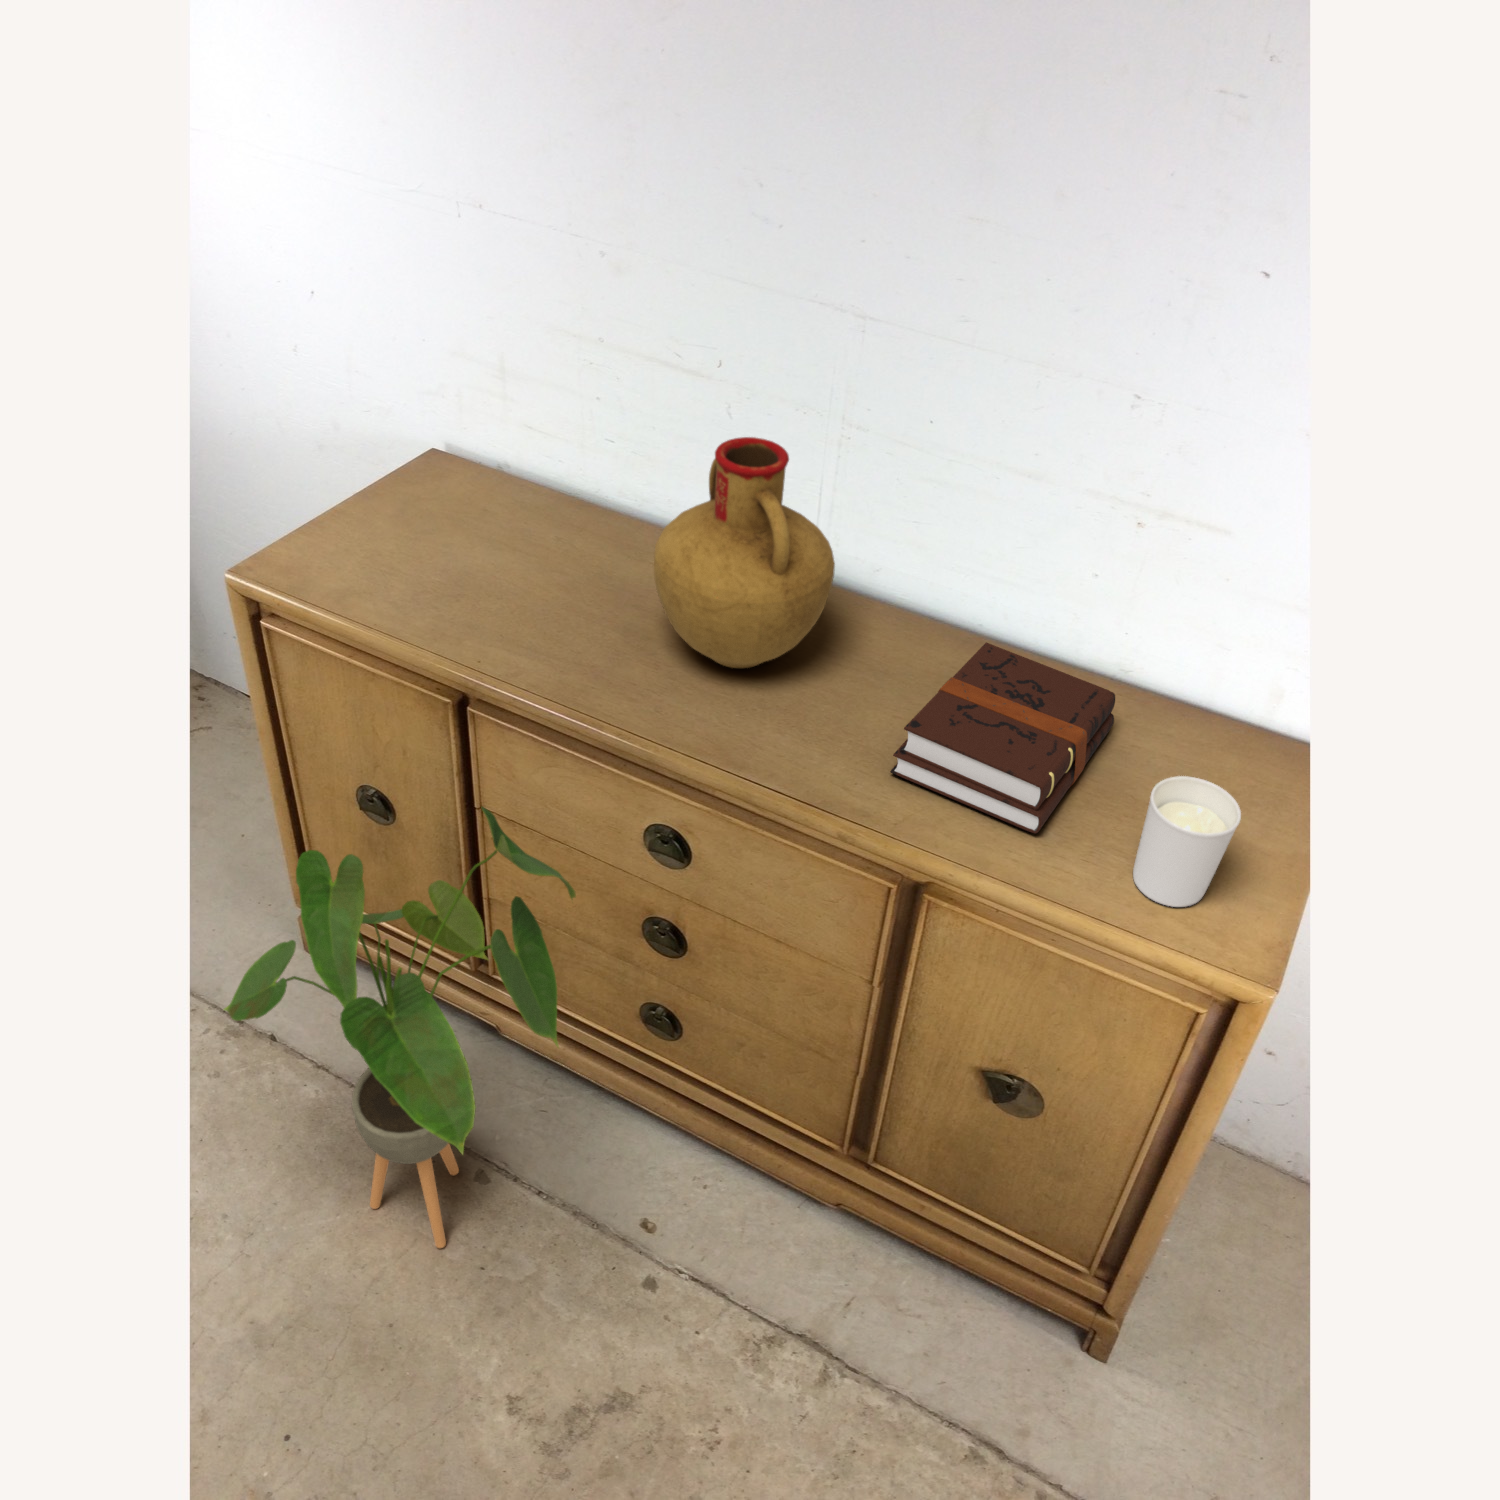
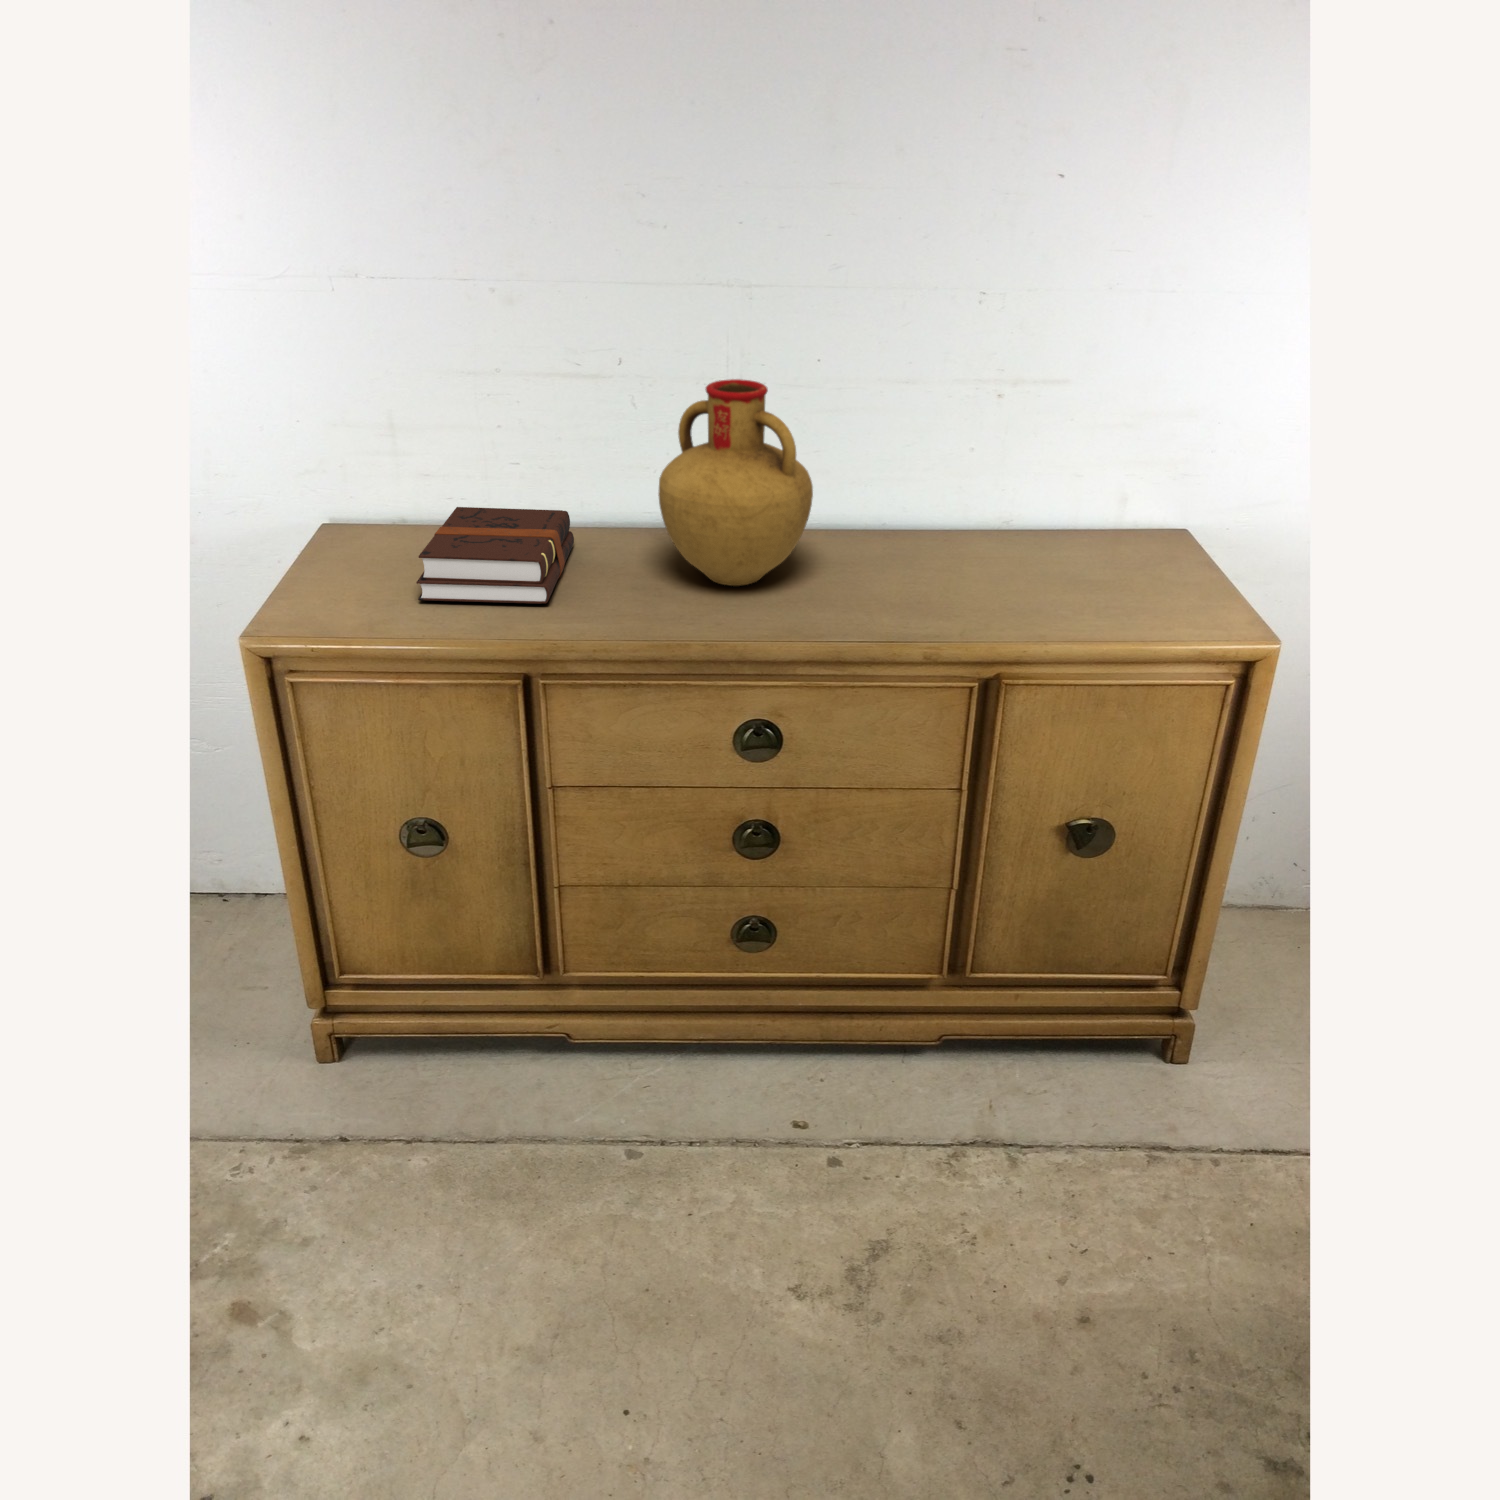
hardback book: present [890,642,1115,834] -> present [416,507,574,604]
candle holder: present [1133,776,1241,907] -> none [1131,525,1205,621]
house plant: present [224,807,576,1248] -> none [443,733,775,1218]

